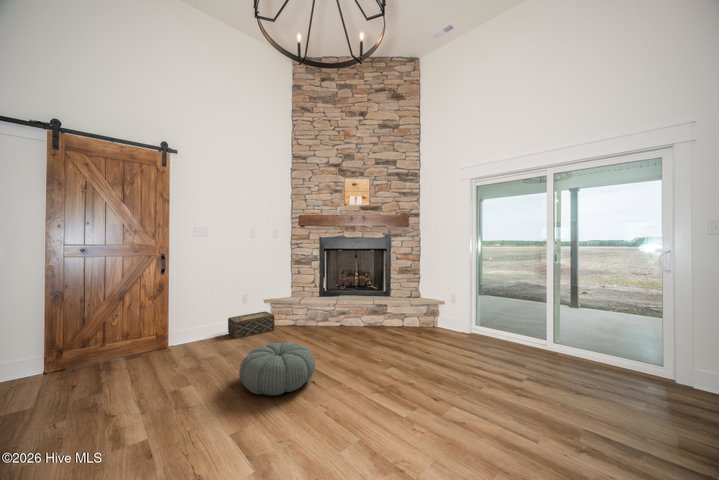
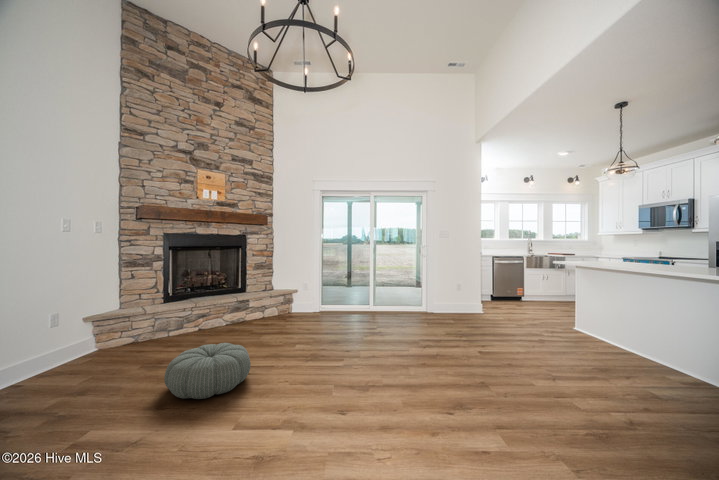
woven basket: present [228,311,275,339] -> none [27,334,113,378]

